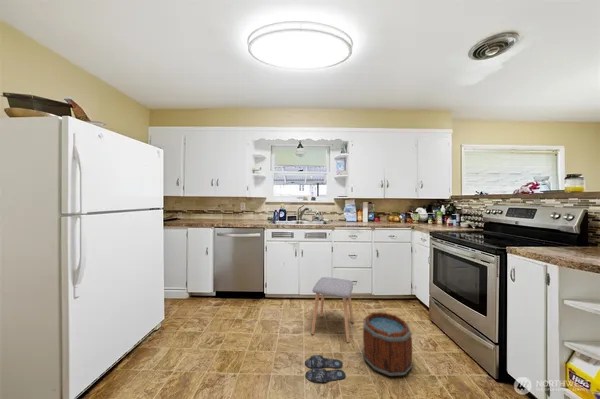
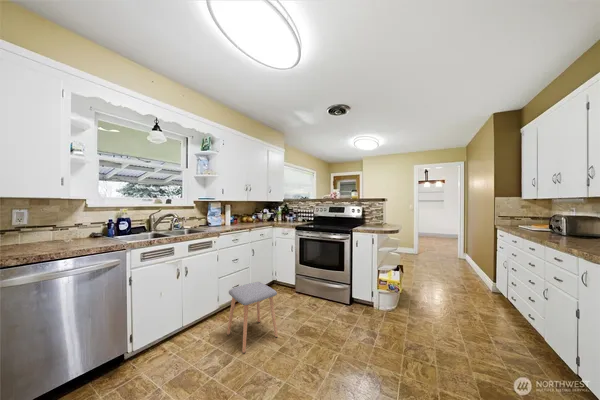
bucket: present [363,312,412,376] -> none [292,293,328,339]
slippers: present [305,355,346,383] -> none [271,351,308,383]

